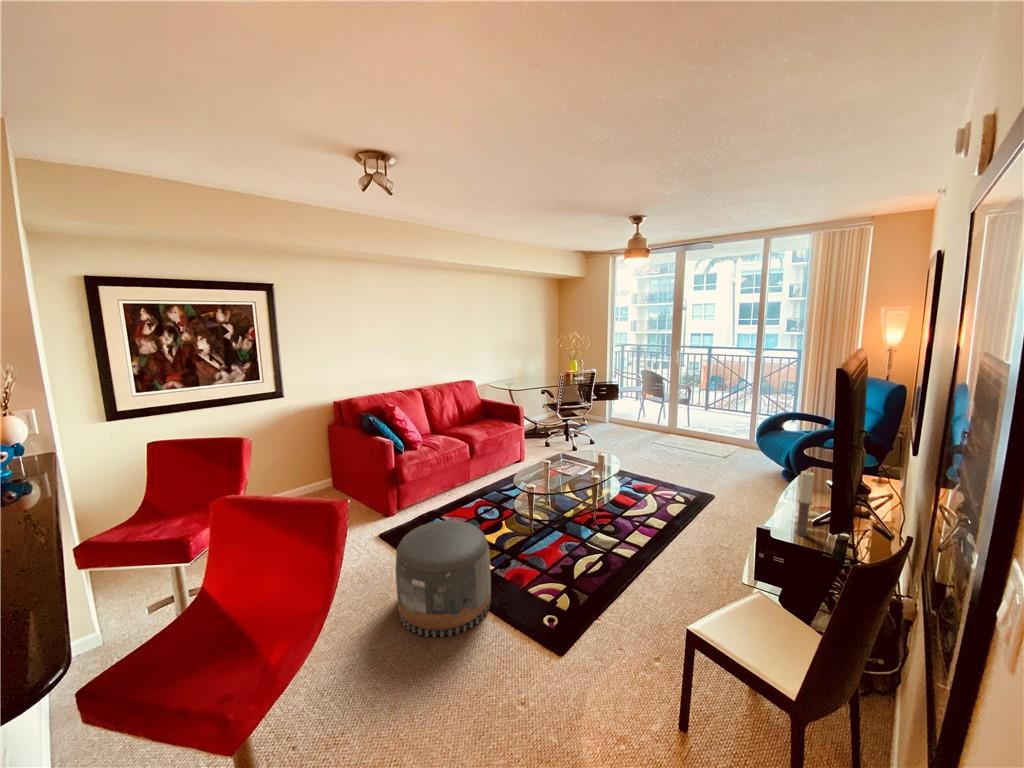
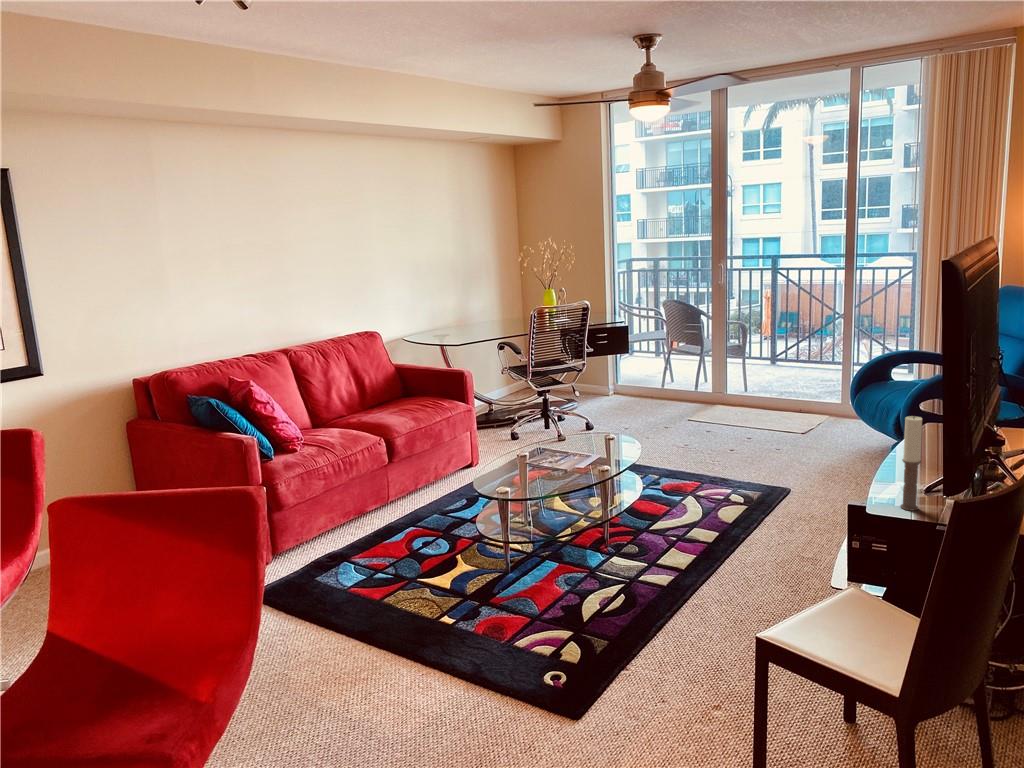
pouf: present [396,520,491,637] -> none [301,547,457,721]

